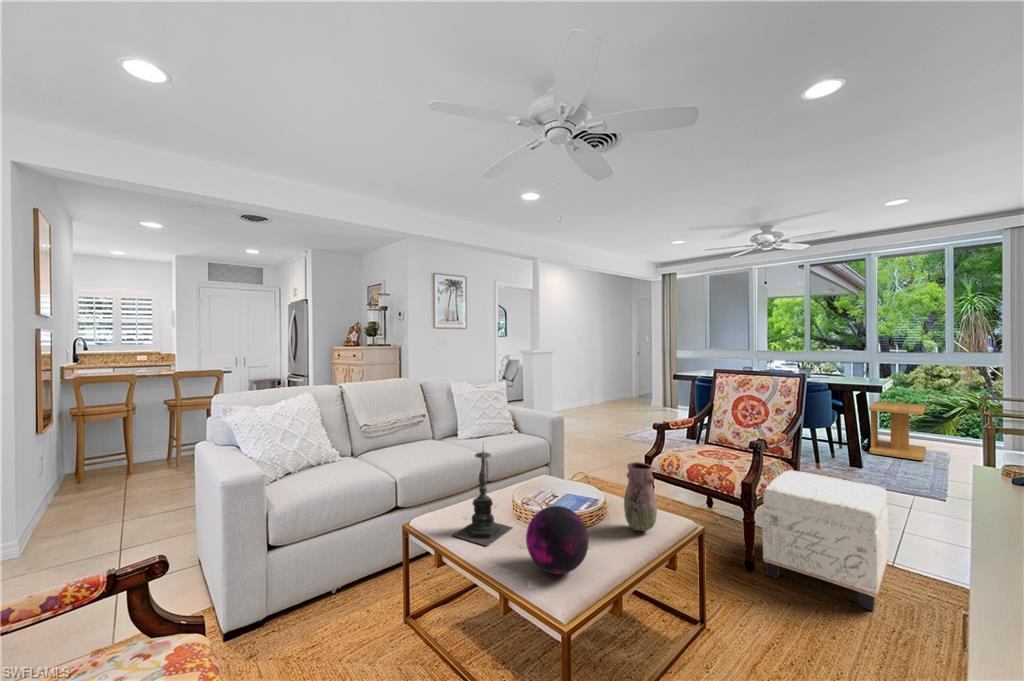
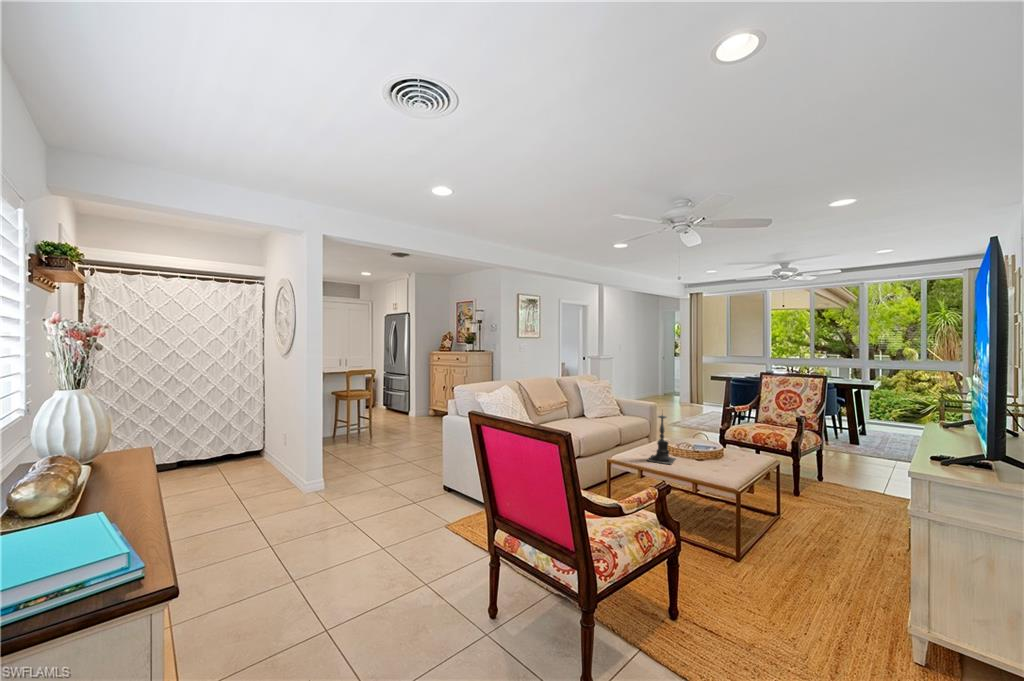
side table: present [869,401,926,460] -> none [864,398,906,441]
vase: present [624,462,657,531] -> none [739,422,759,460]
ottoman: present [762,471,888,610] -> none [806,437,883,513]
decorative orb: present [526,506,589,574] -> none [701,440,736,473]

